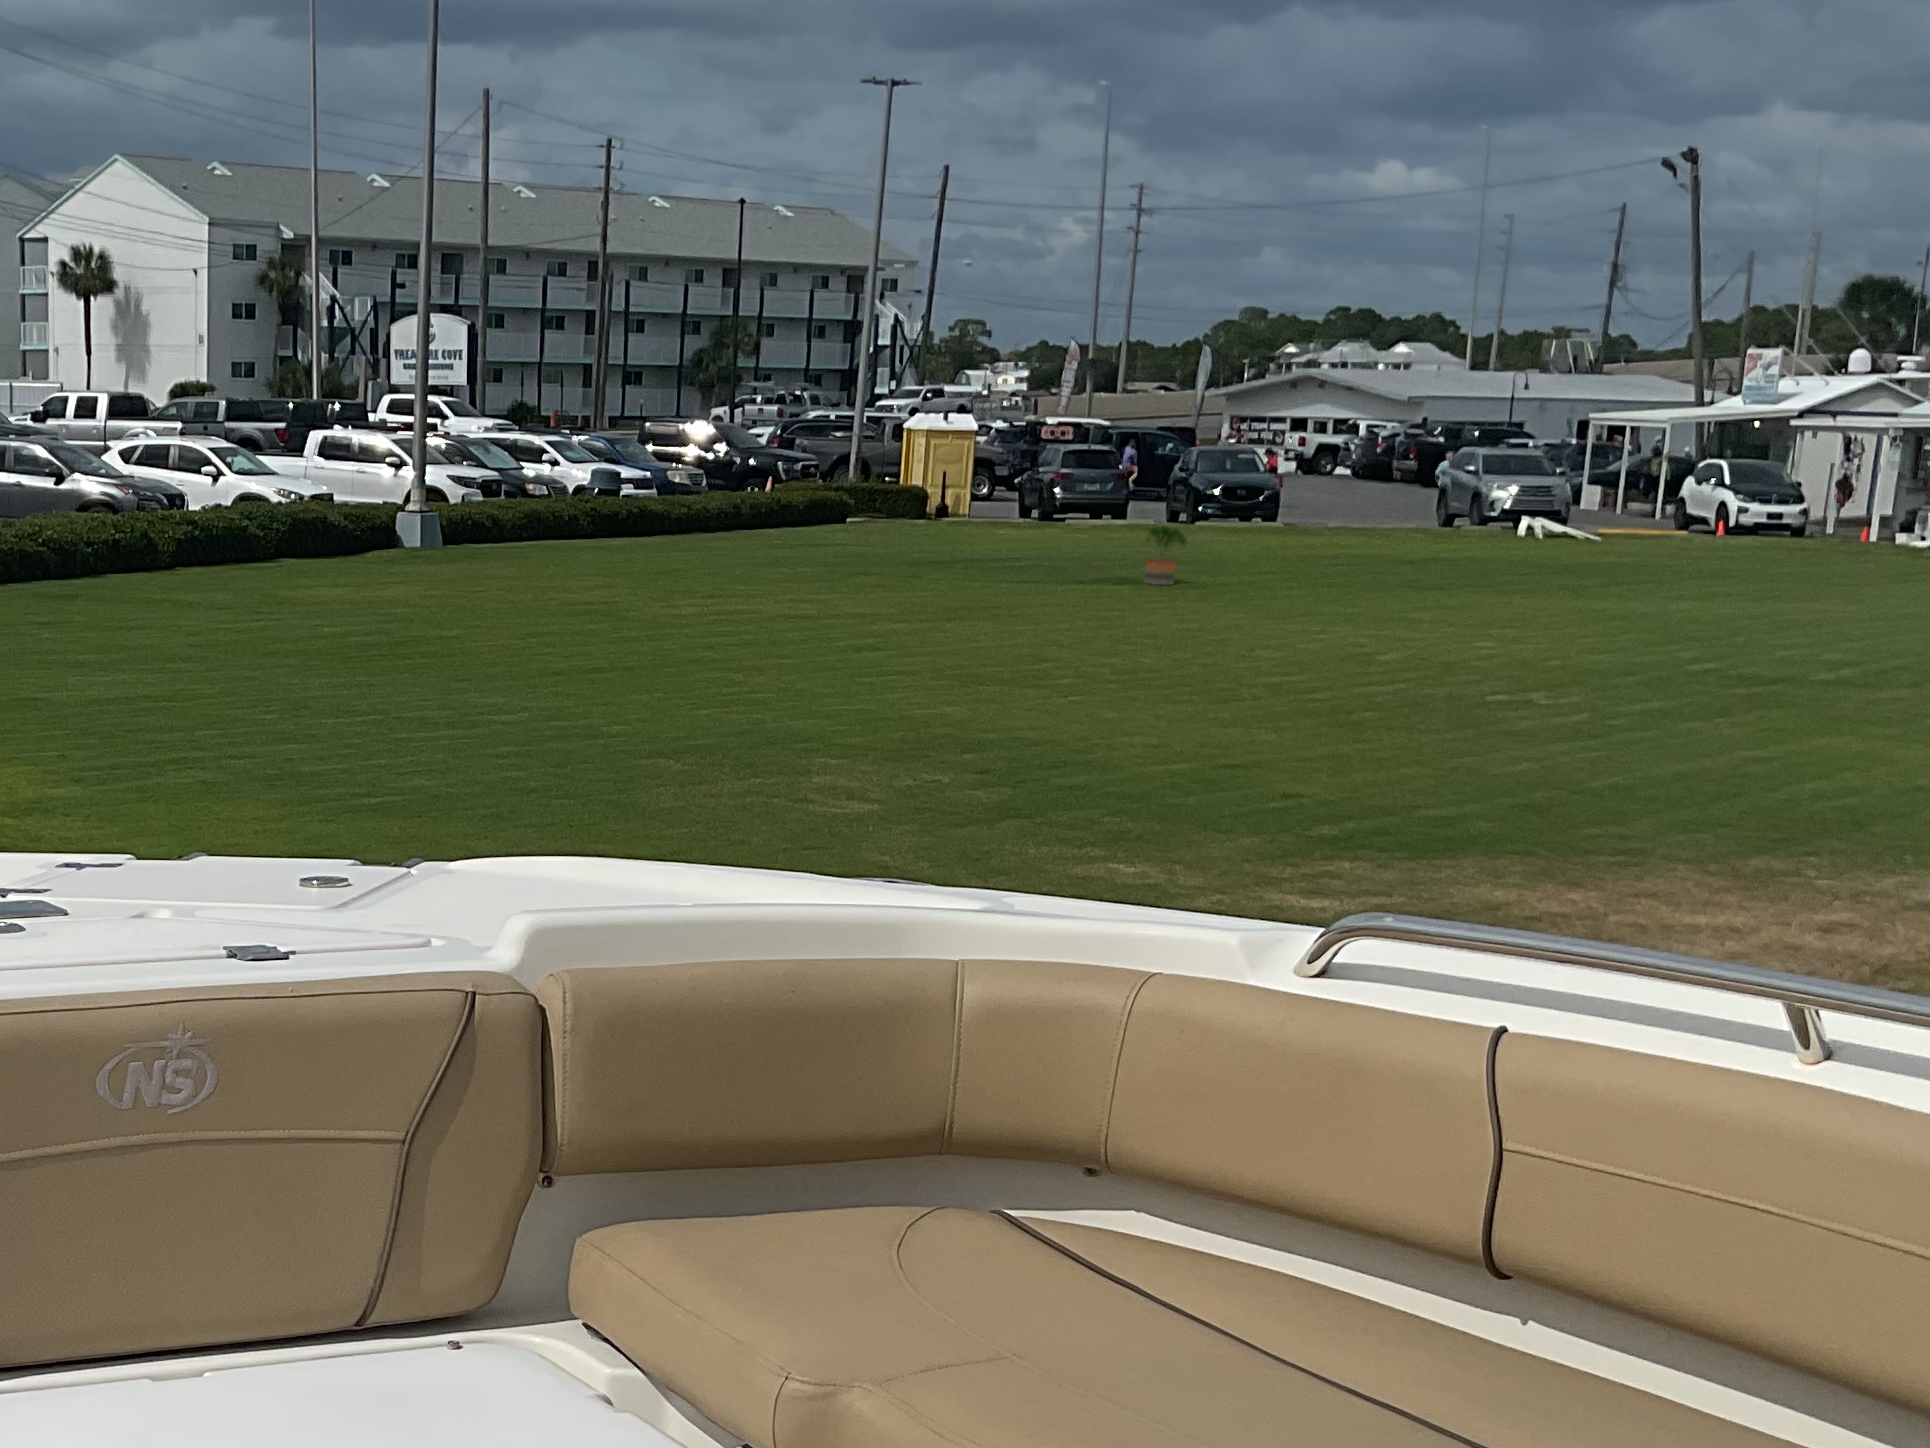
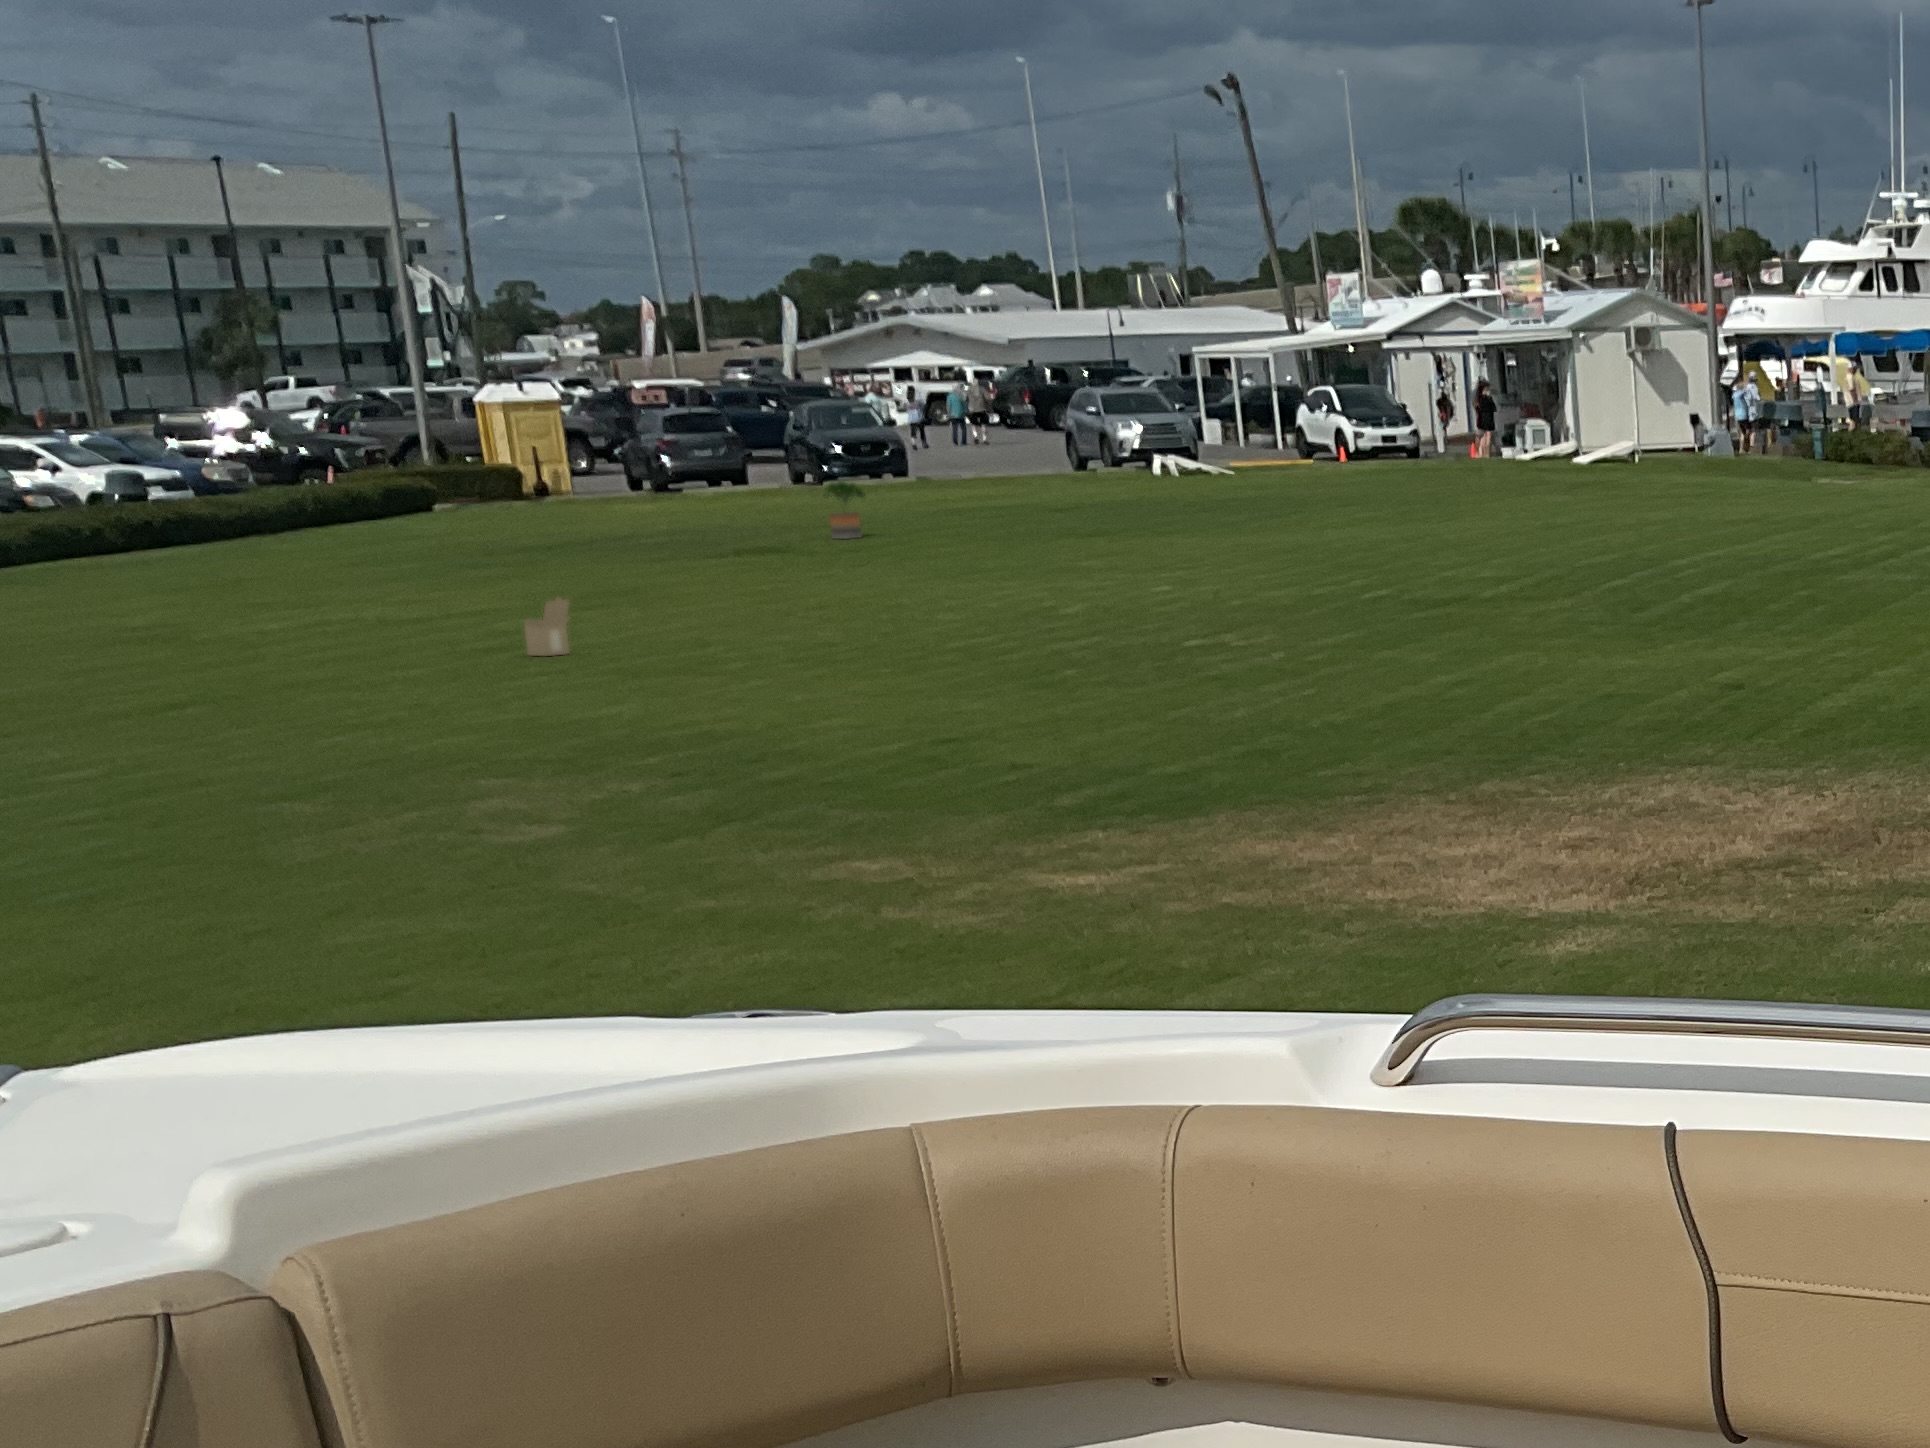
cardboard box: none [695,642,749,706] -> present [524,598,570,656]

